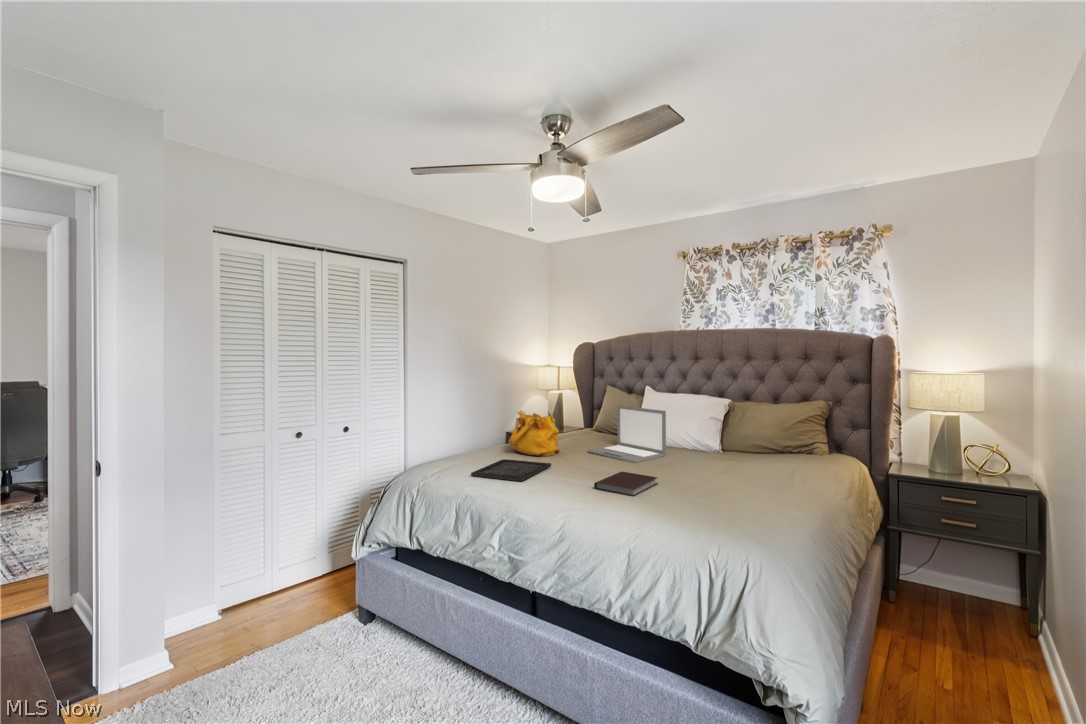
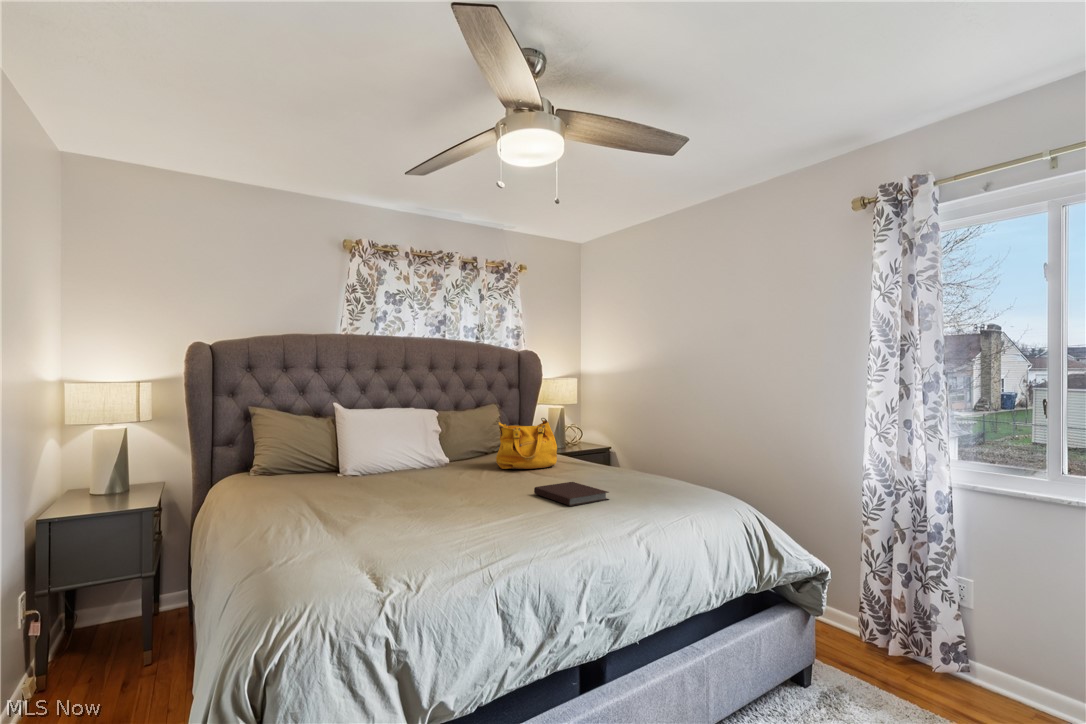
laptop: present [588,405,666,463] -> none [388,421,479,490]
handbag: present [509,411,560,456] -> present [496,418,557,469]
tray: present [471,459,551,481] -> none [363,506,500,551]

